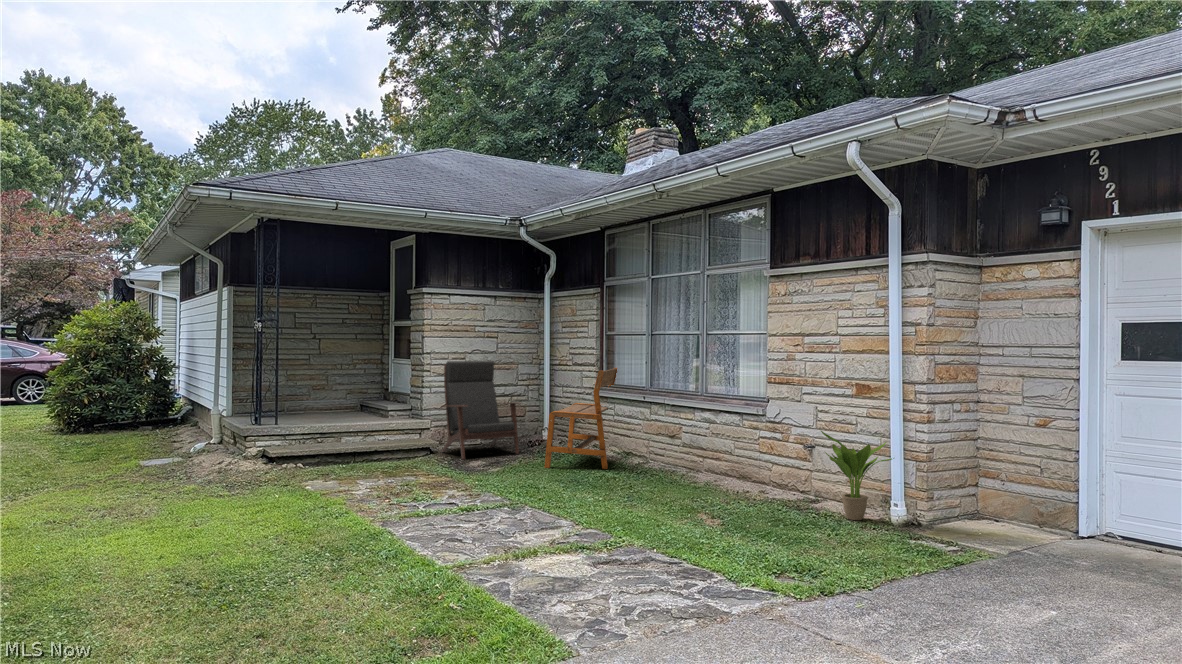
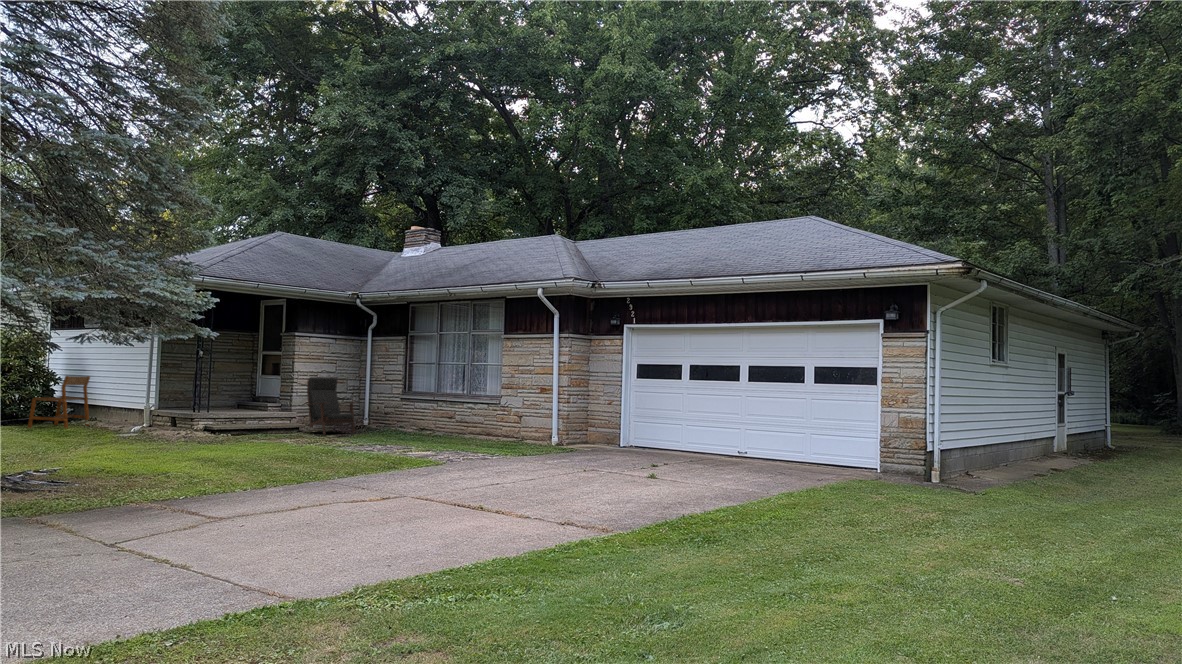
bench: present [545,368,617,469] -> present [28,376,90,428]
potted plant: present [821,431,894,520] -> none [524,406,555,445]

